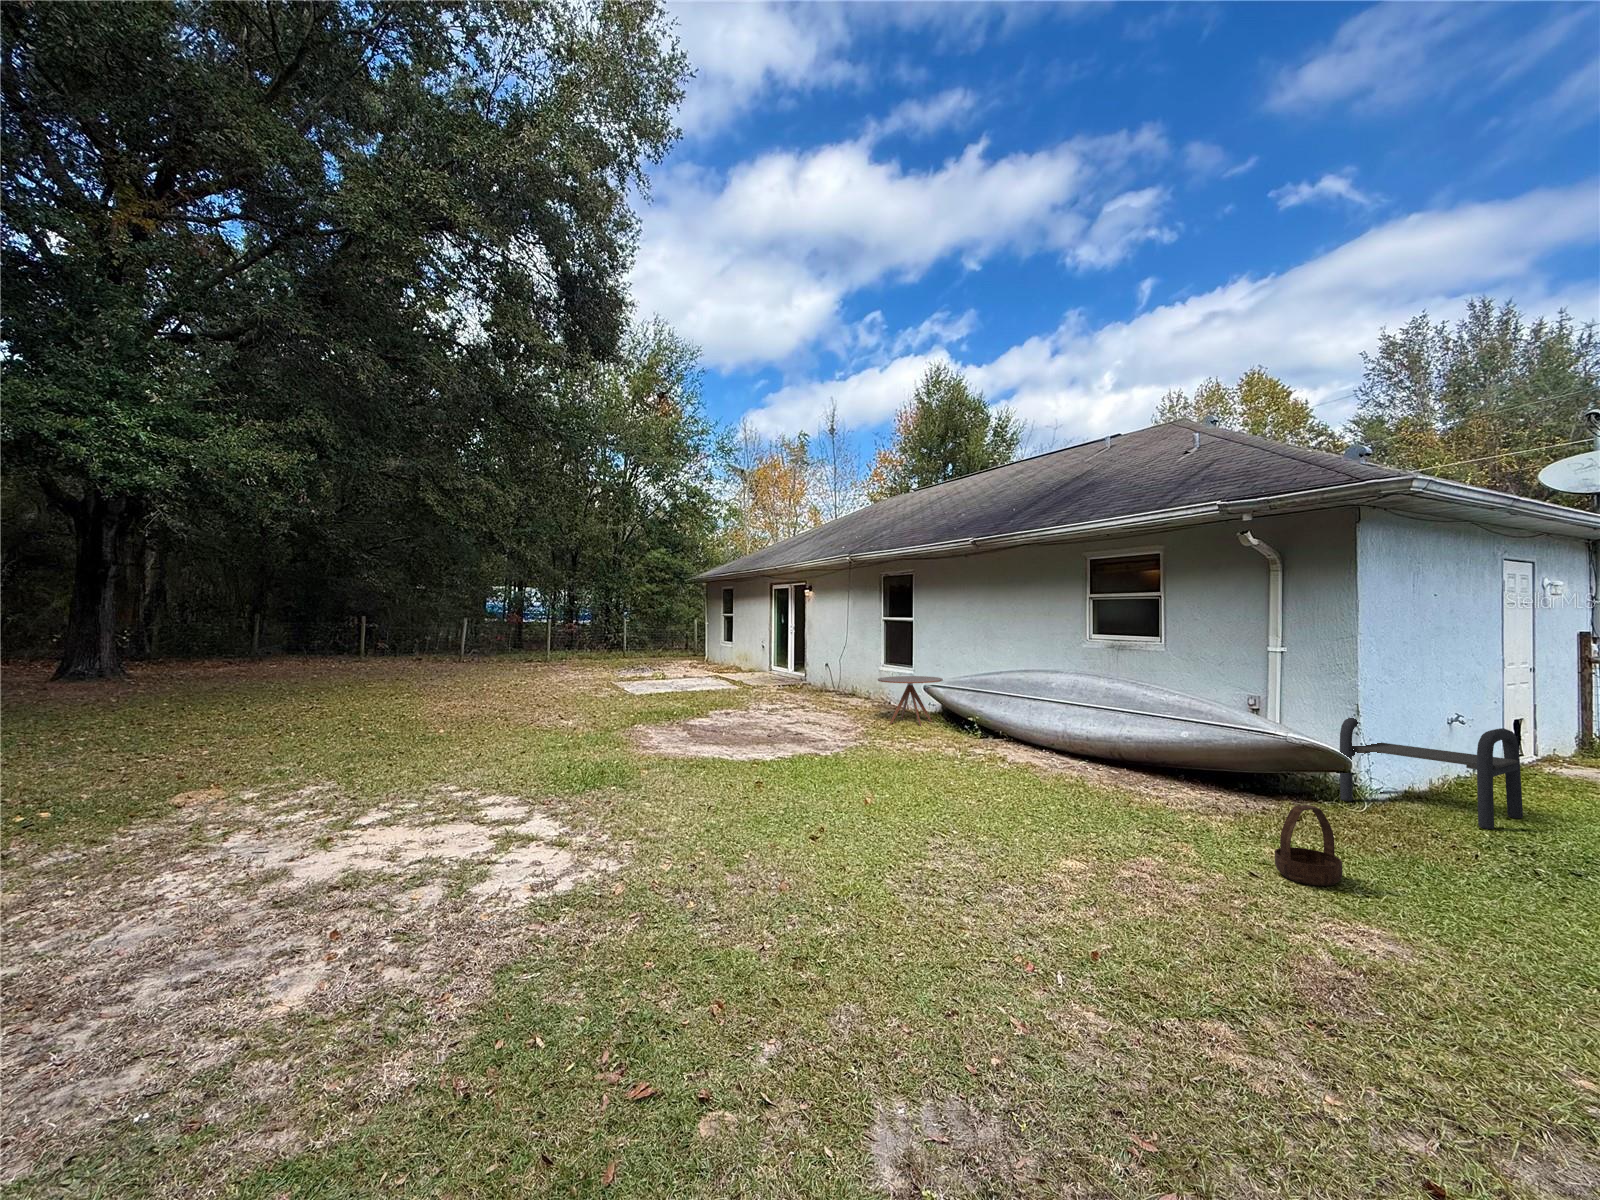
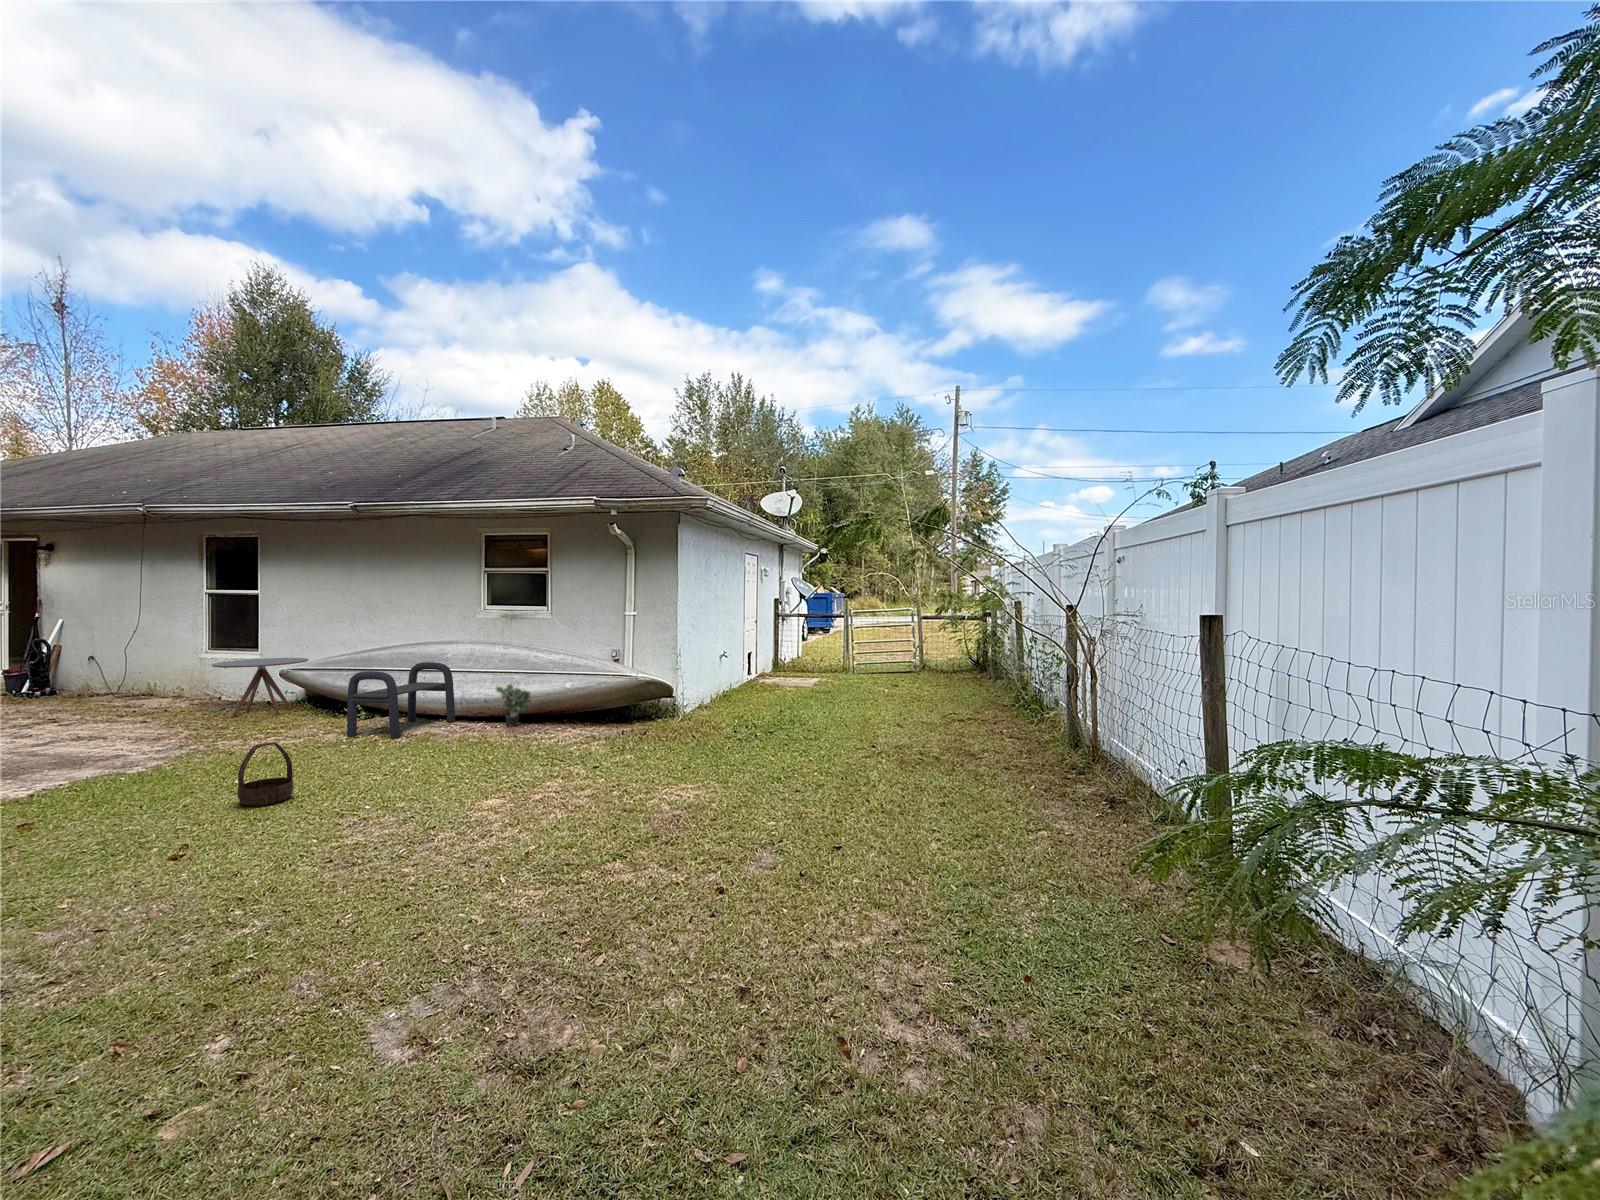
bench: present [1340,718,1523,829] -> present [347,662,455,738]
potted plant: none [1099,723,1143,771] -> present [496,684,532,727]
basket: present [1275,805,1343,886] -> present [238,742,293,806]

